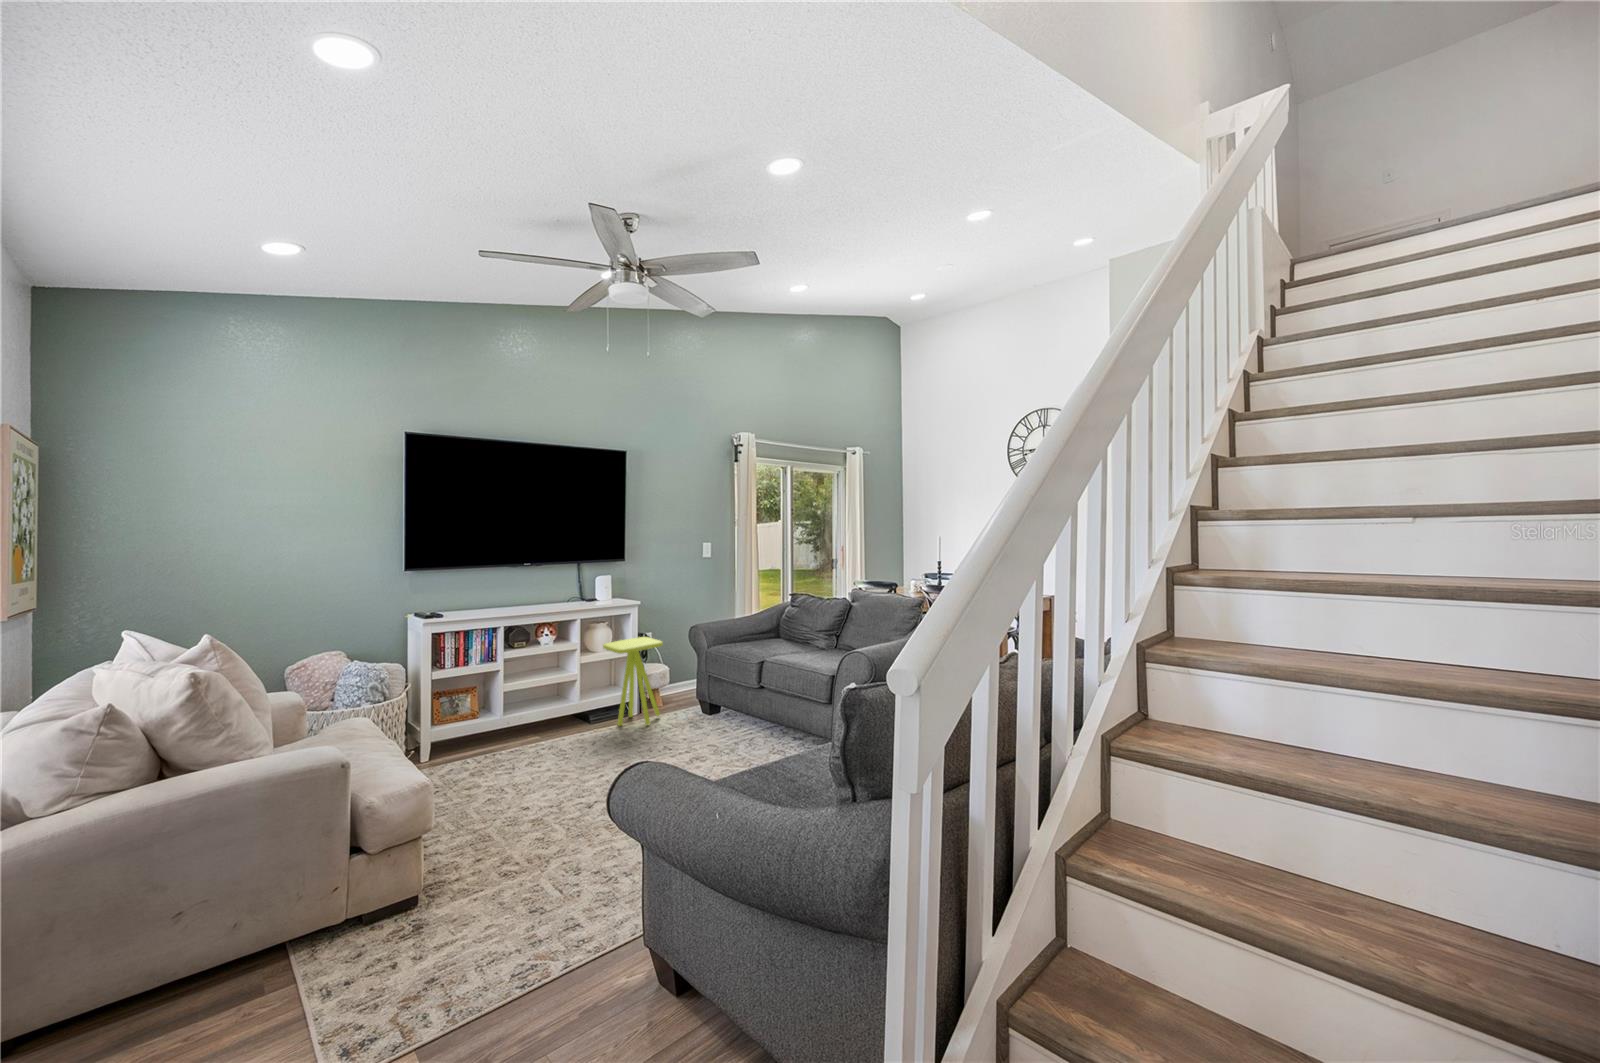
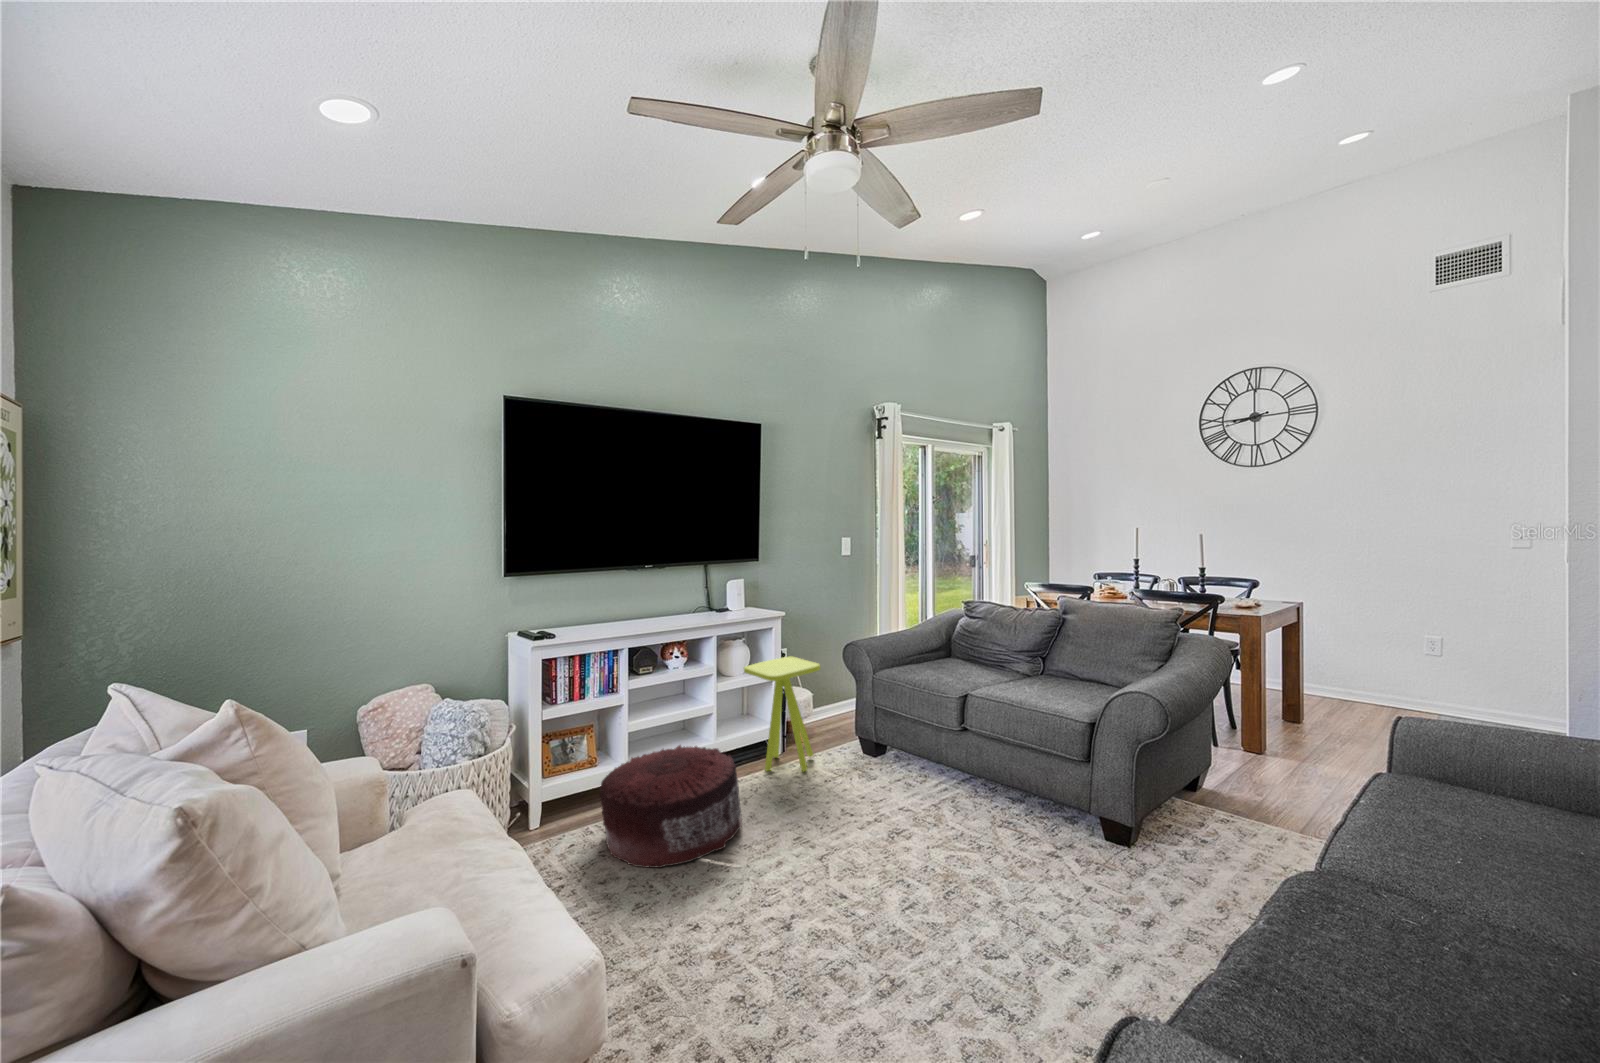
pouf: none [468,699,581,780] -> present [599,745,742,868]

